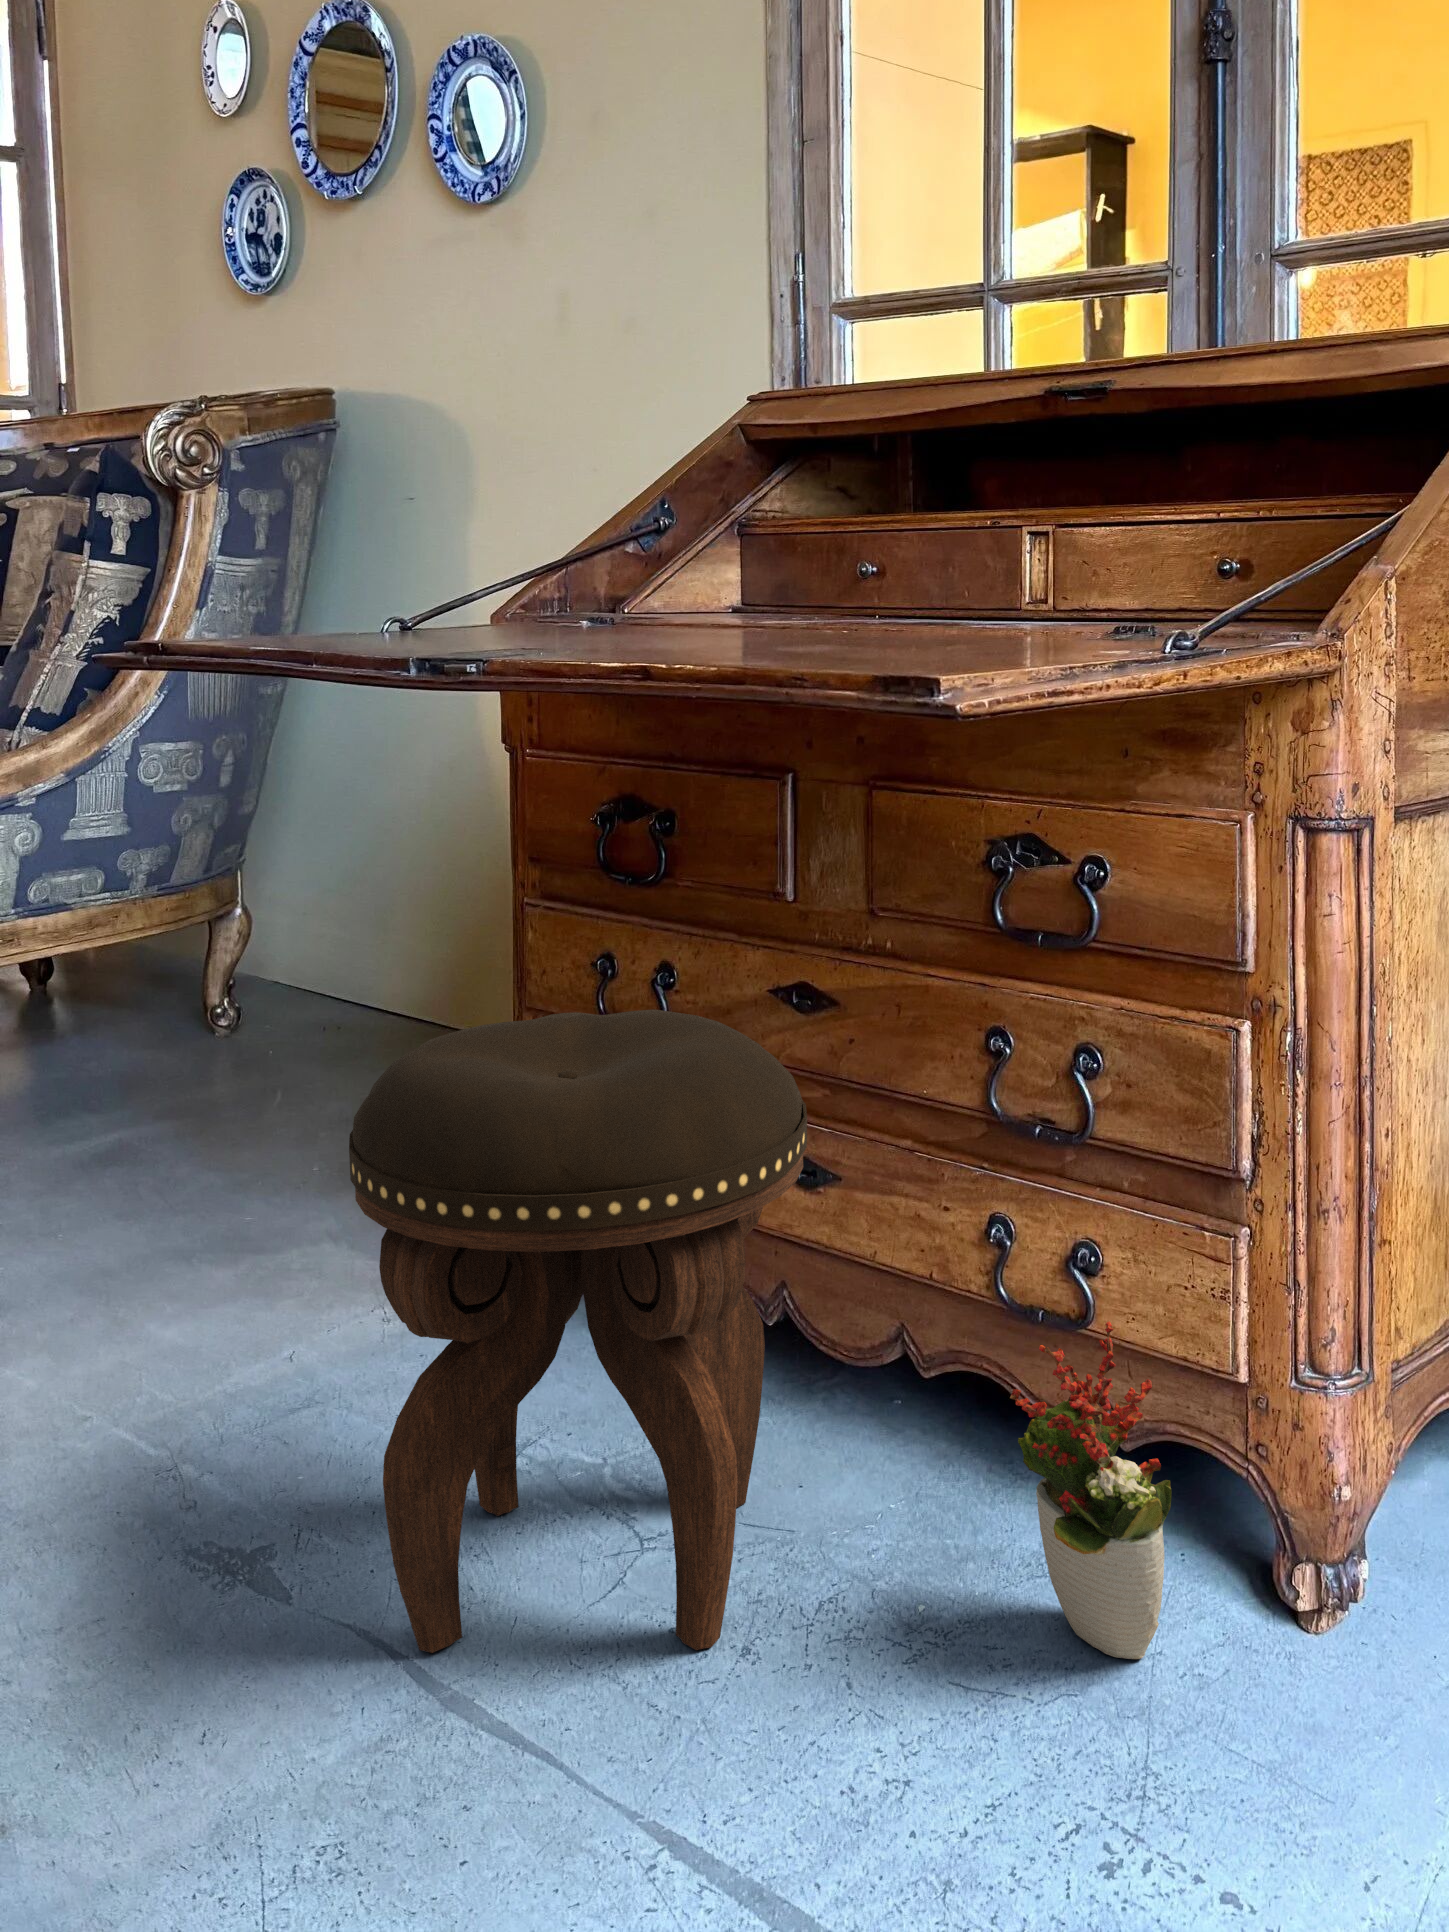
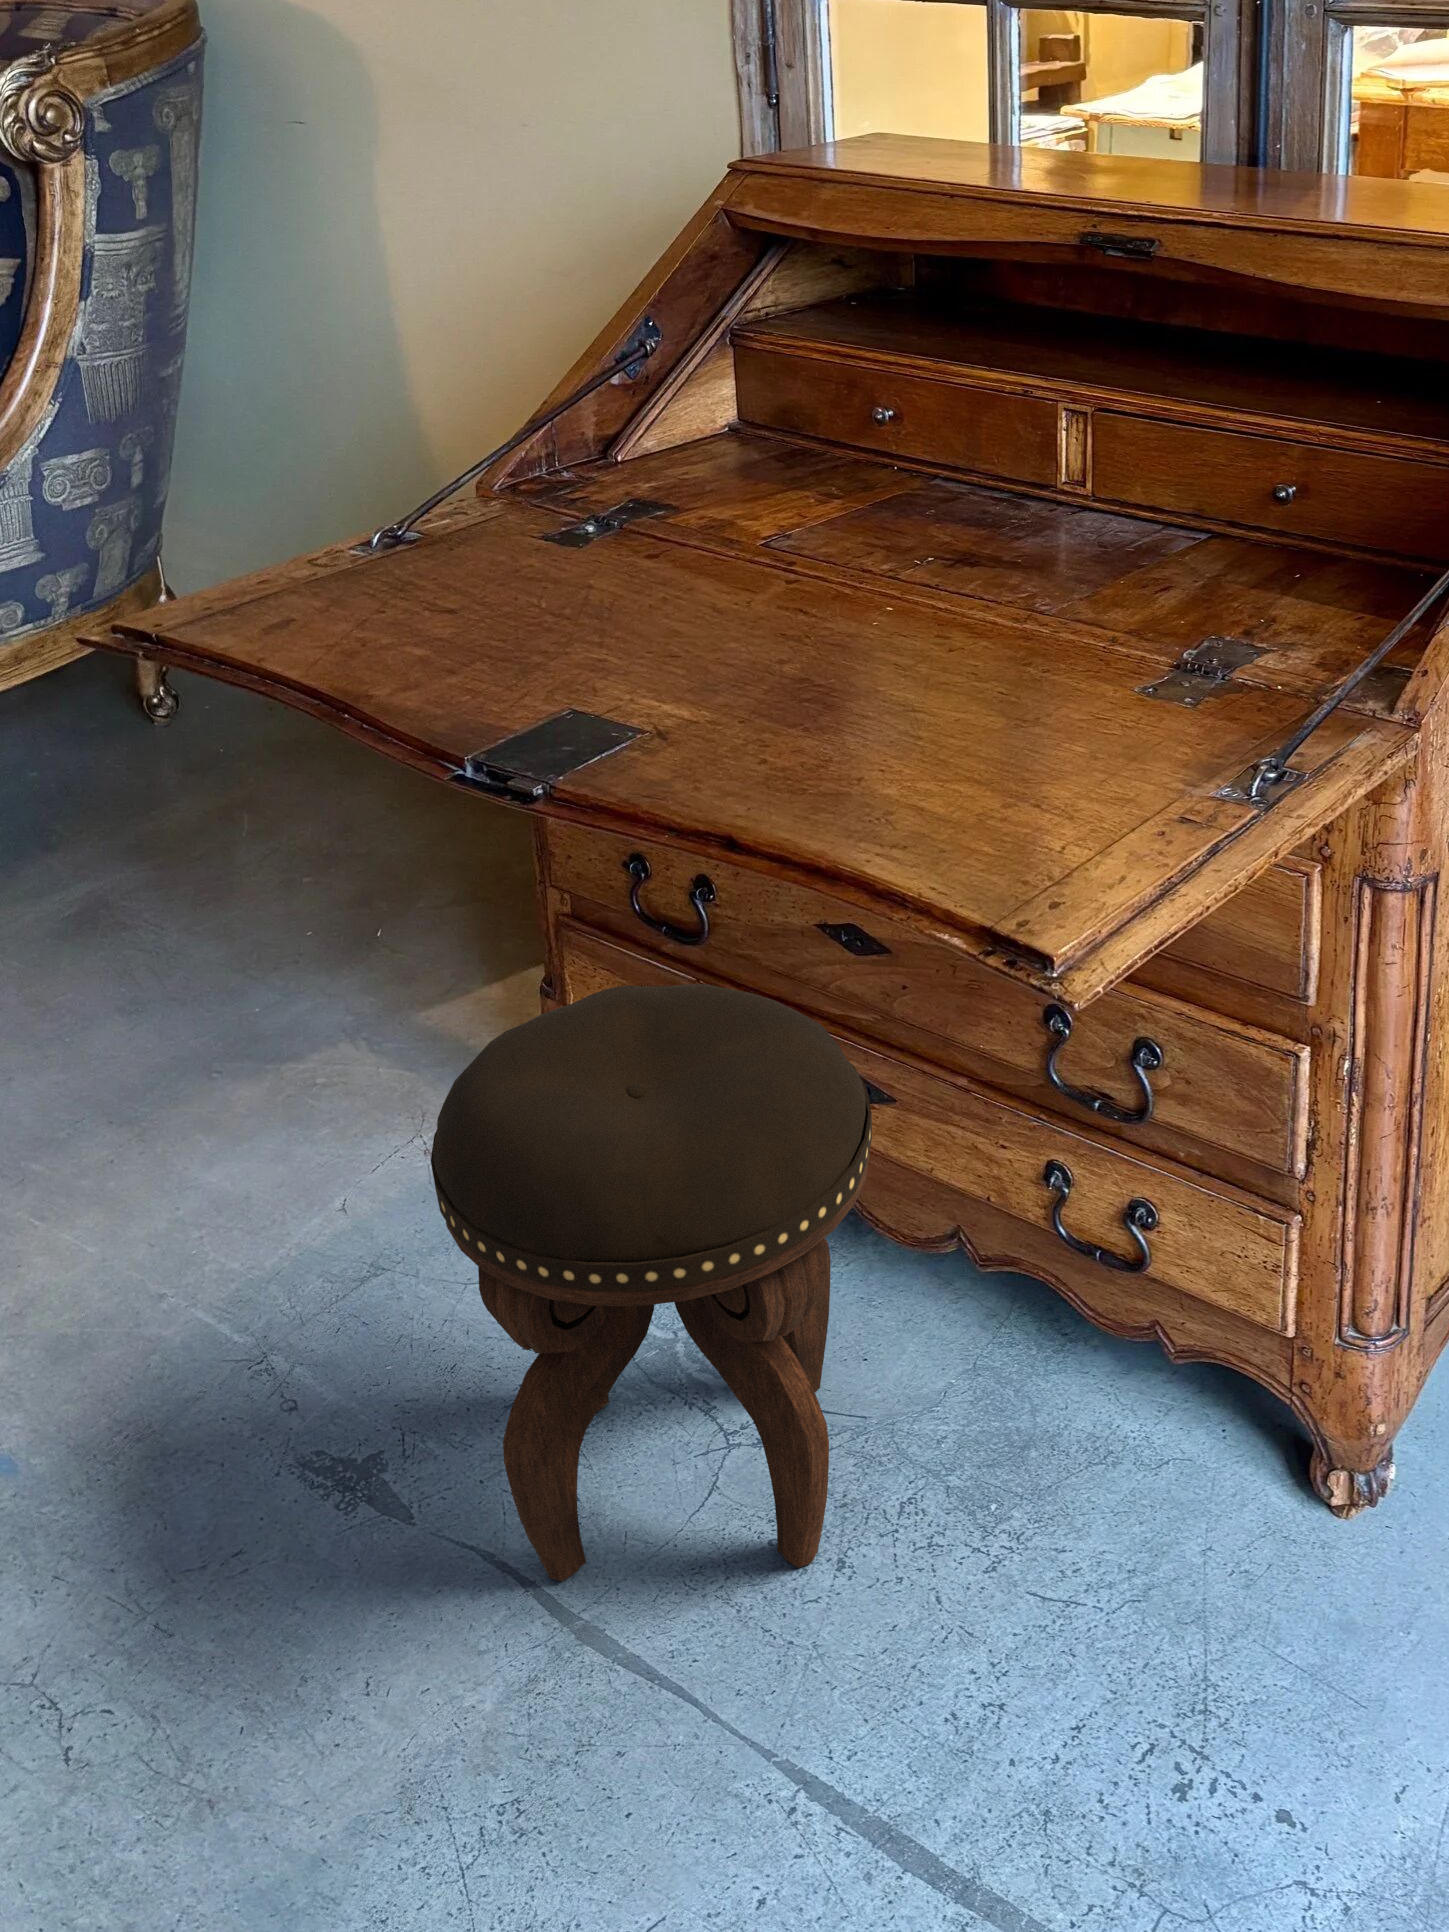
decorative plant: present [1010,1321,1171,1659] -> none [1078,1290,1225,1563]

